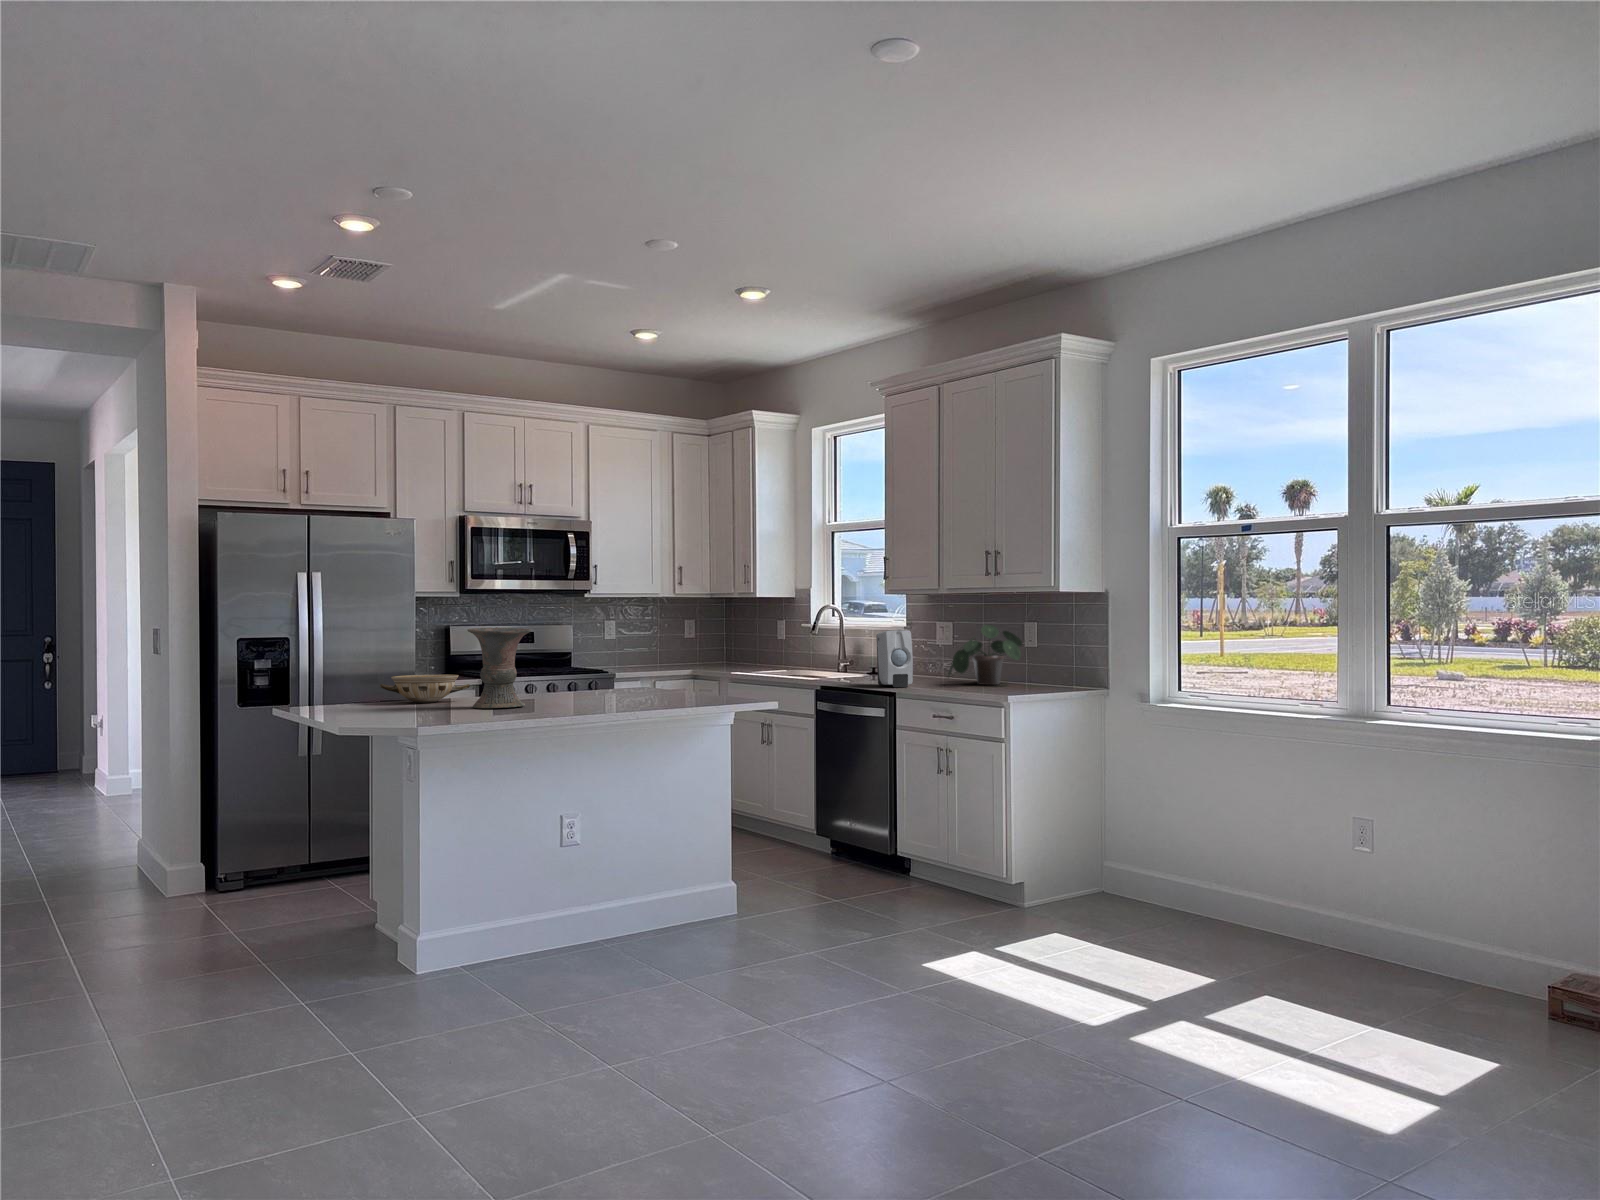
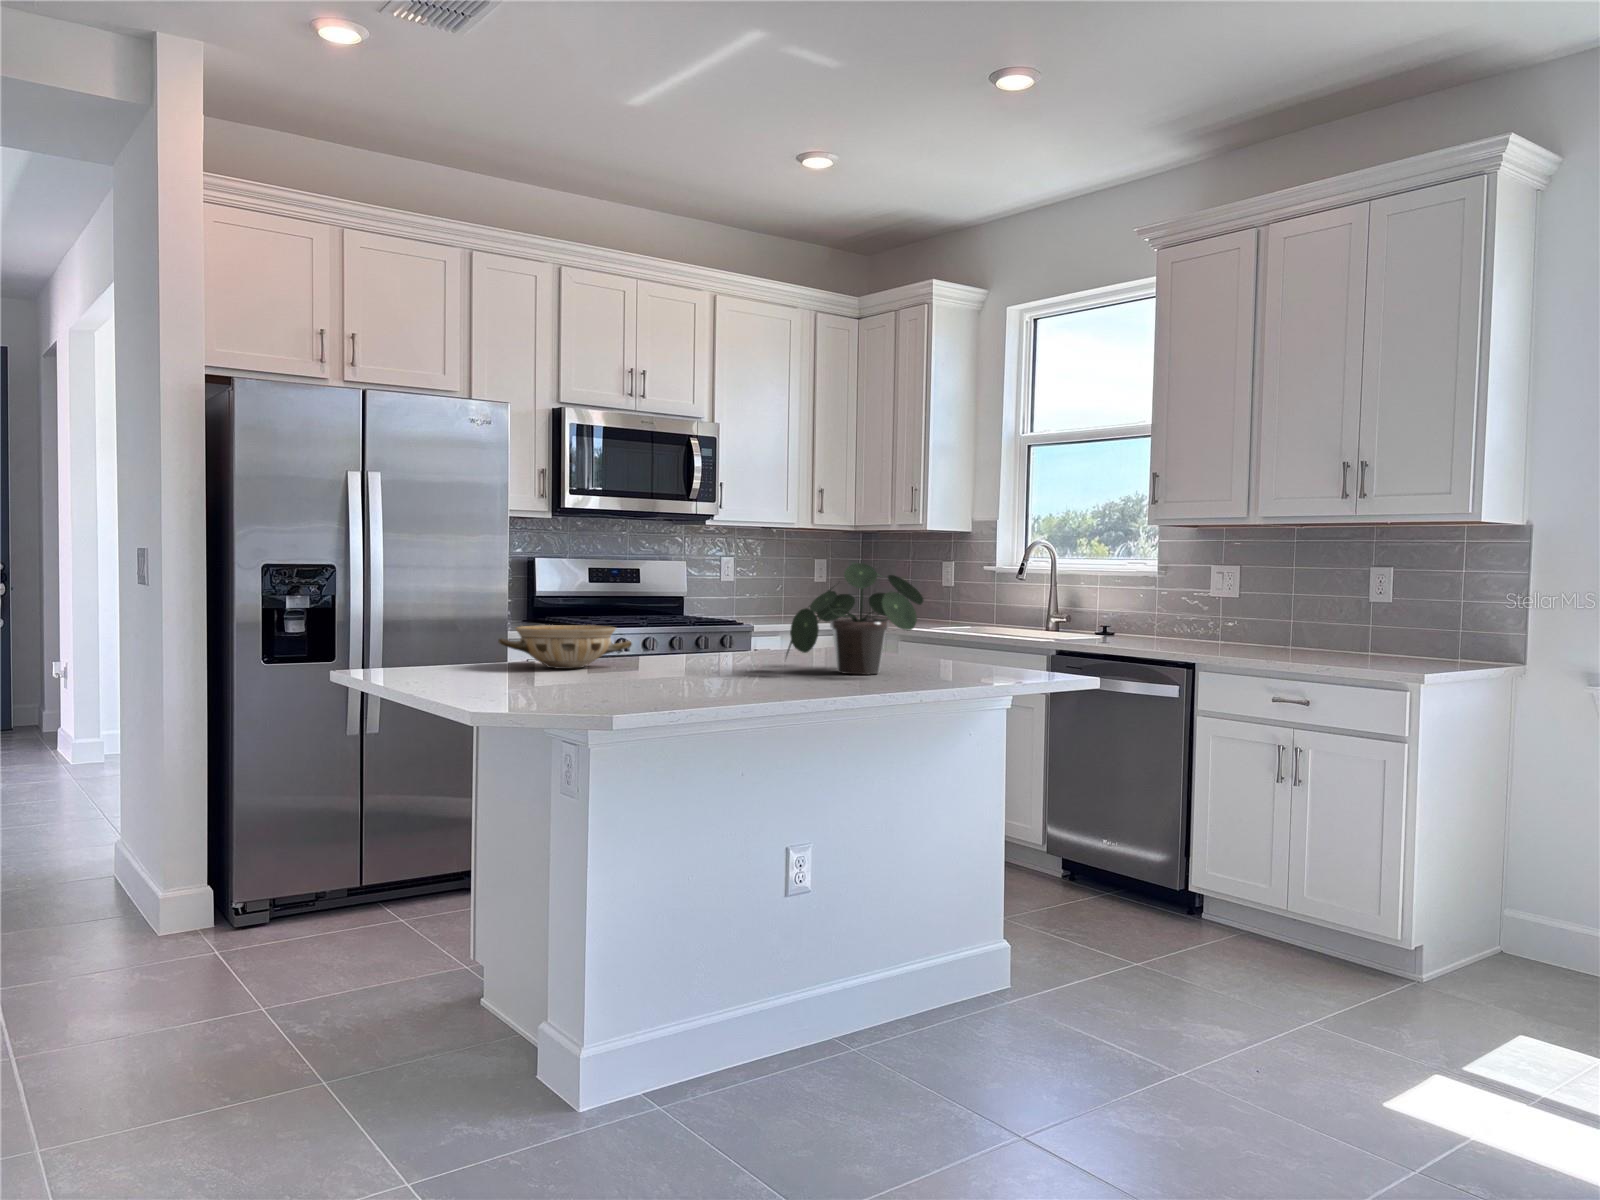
potted plant: present [948,625,1022,685] -> present [786,563,923,675]
vase: present [467,627,531,708] -> none [652,554,750,682]
soap dispenser: present [877,630,913,687] -> none [1162,576,1224,656]

